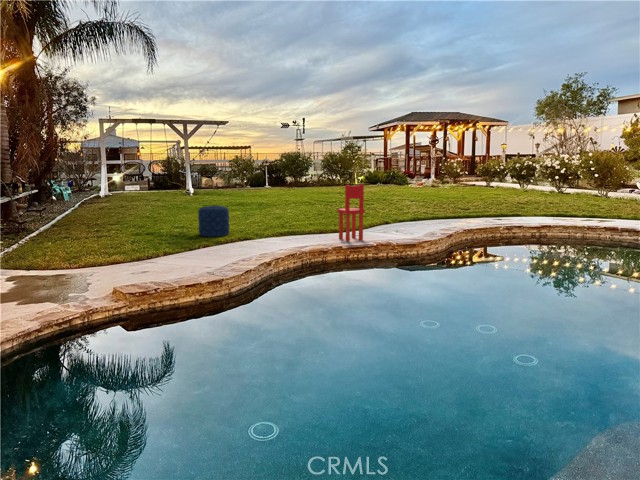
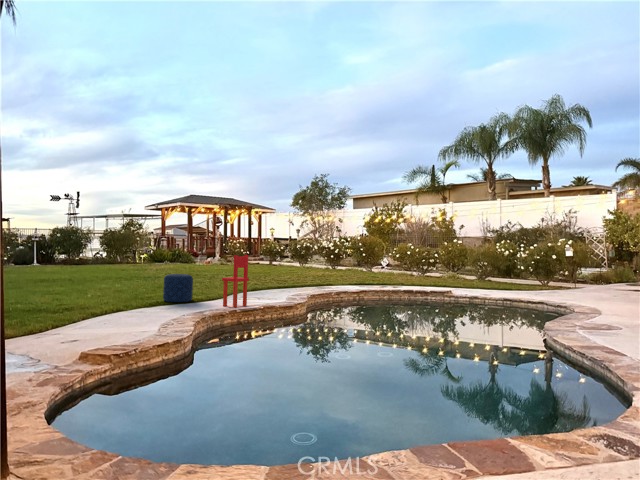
pouf: present [198,206,230,237] -> present [163,274,193,302]

